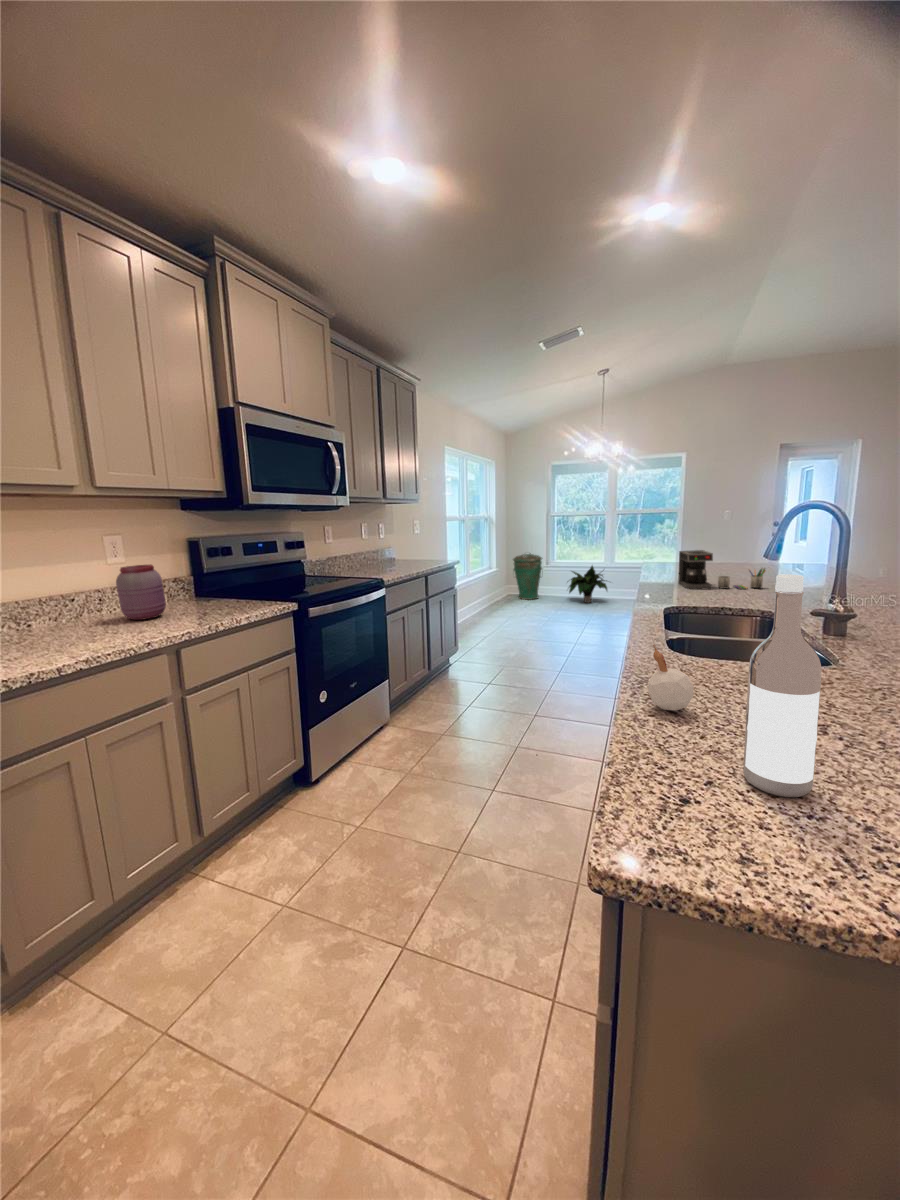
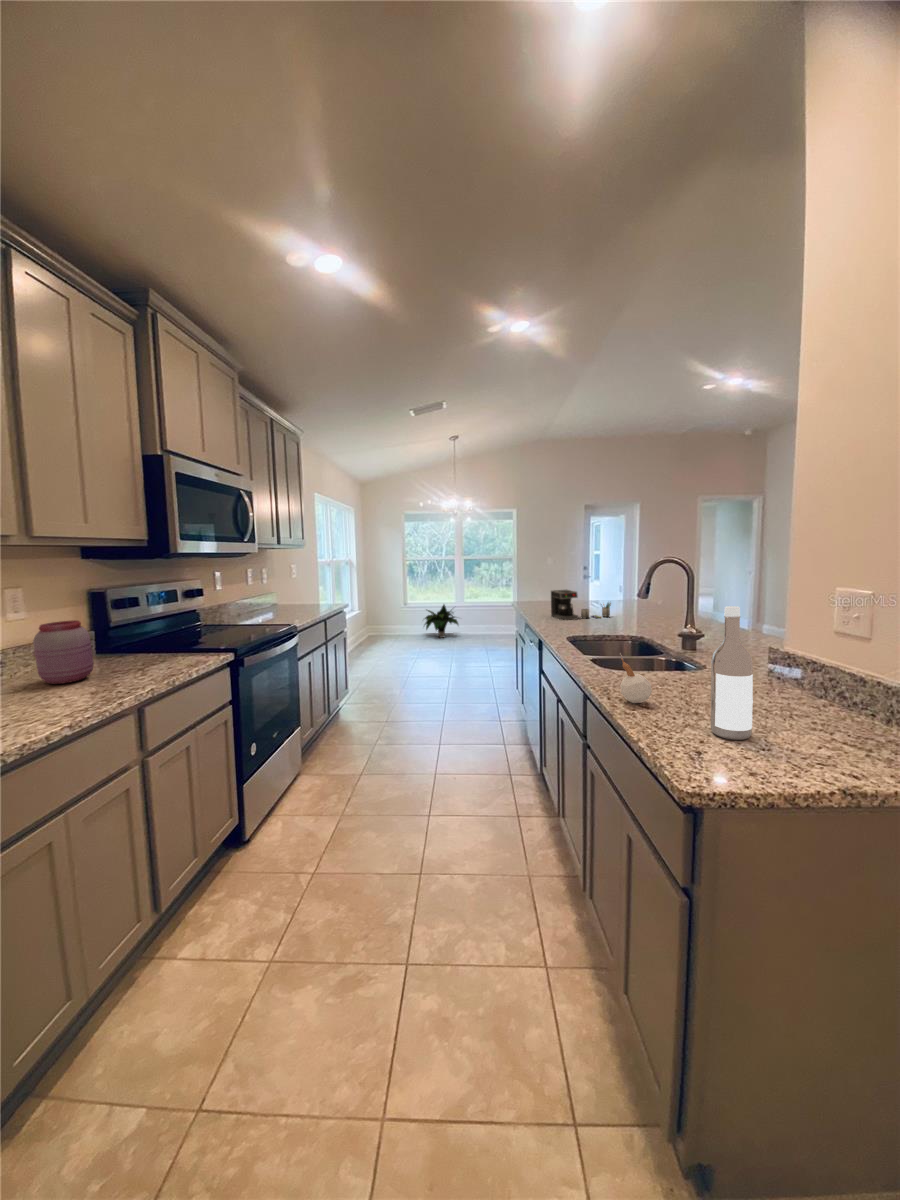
trash can: present [513,553,542,600] -> none [372,594,400,638]

